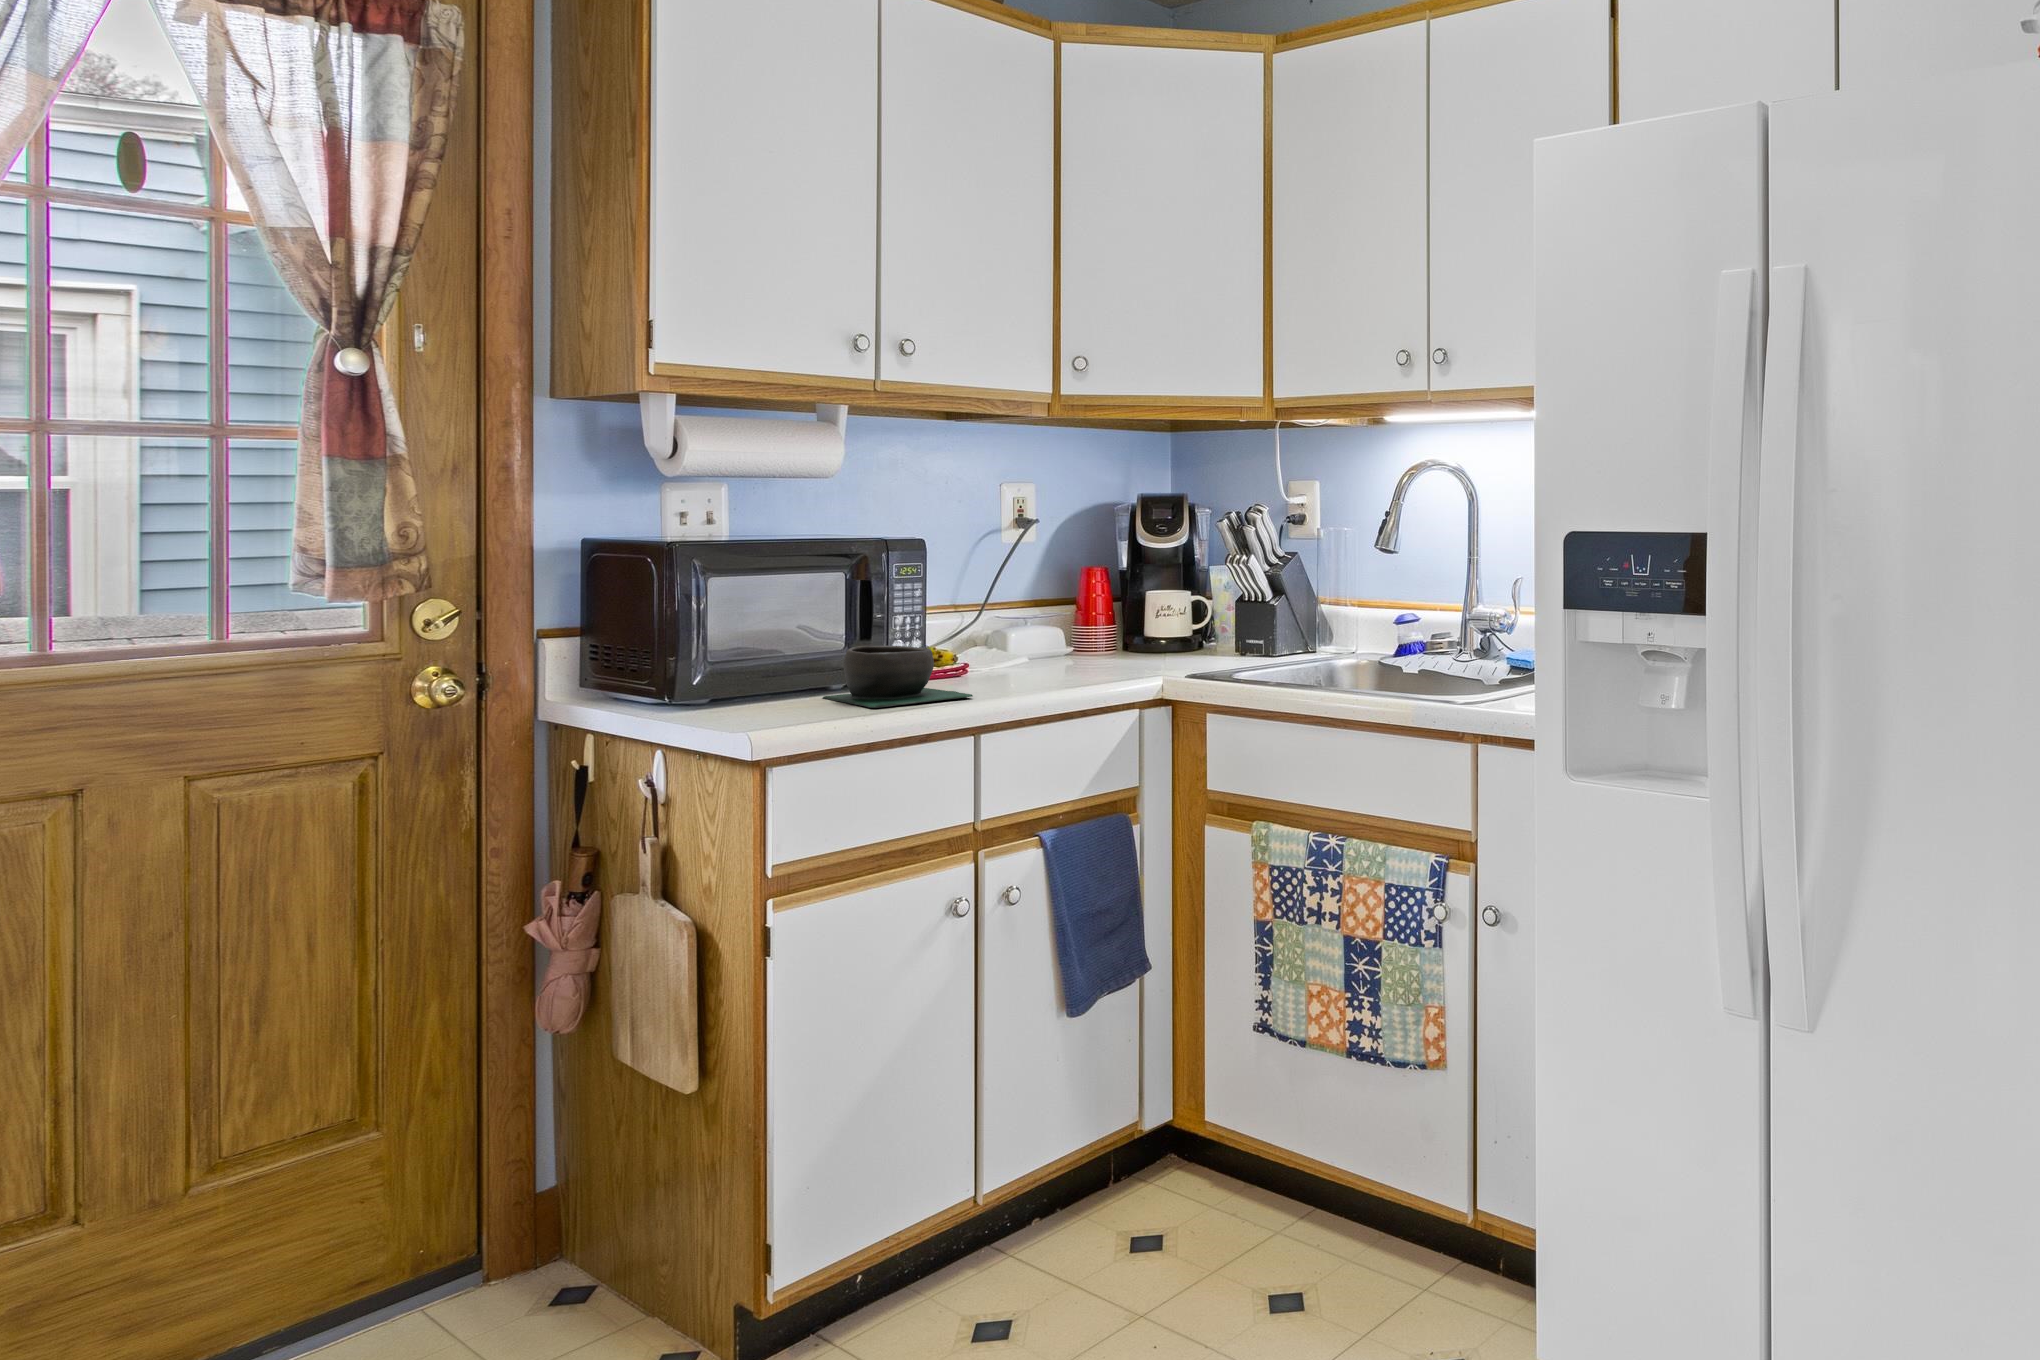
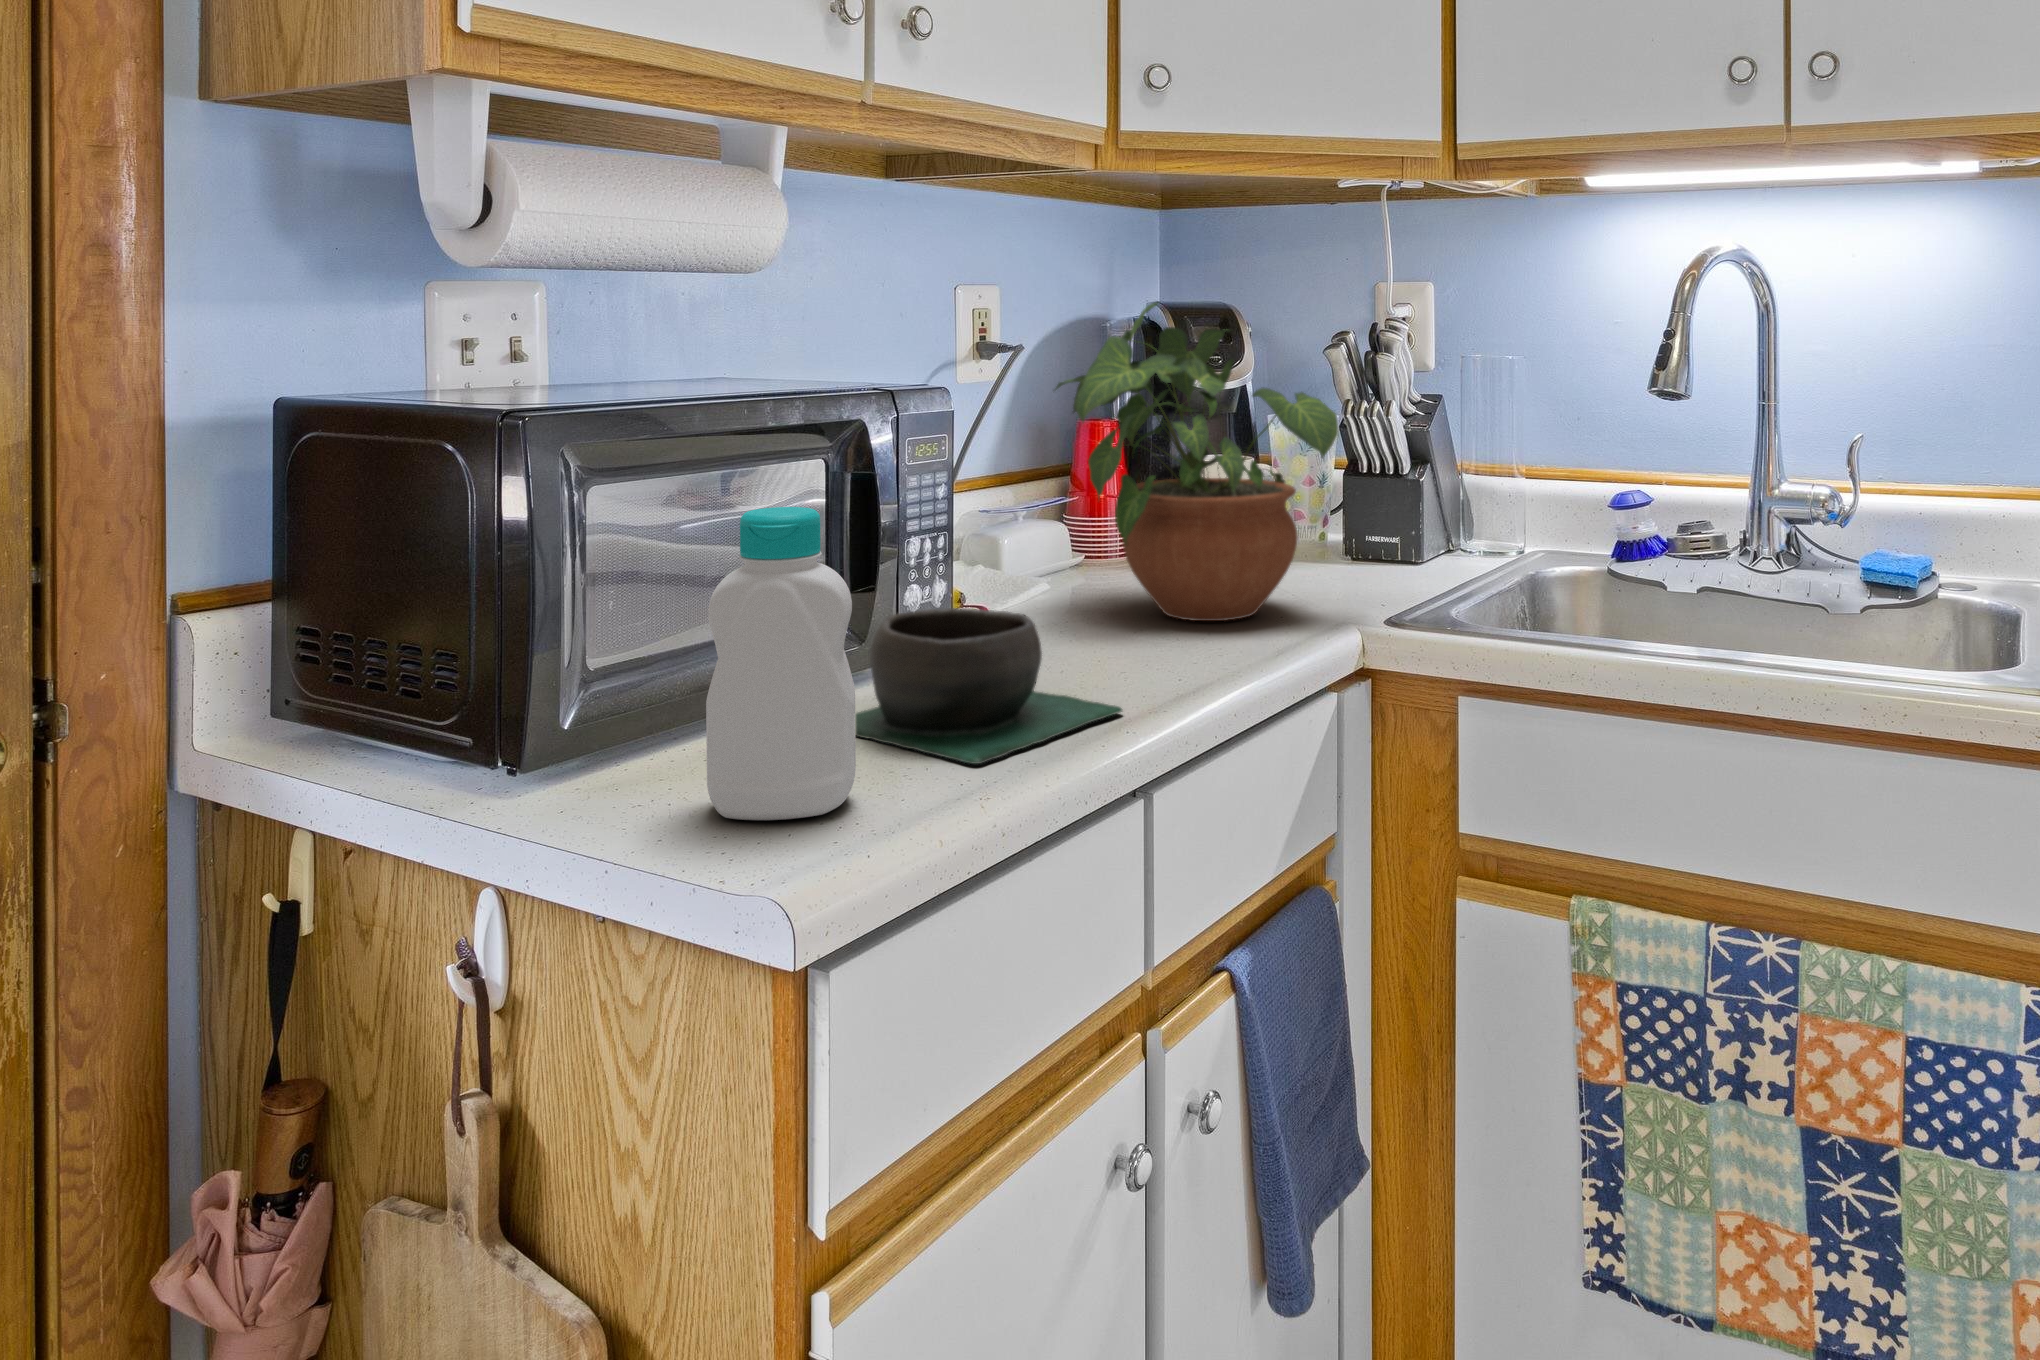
potted plant: none [1014,492,1168,673] -> present [1056,301,1338,621]
bottle: none [738,584,806,717] -> present [706,507,856,820]

